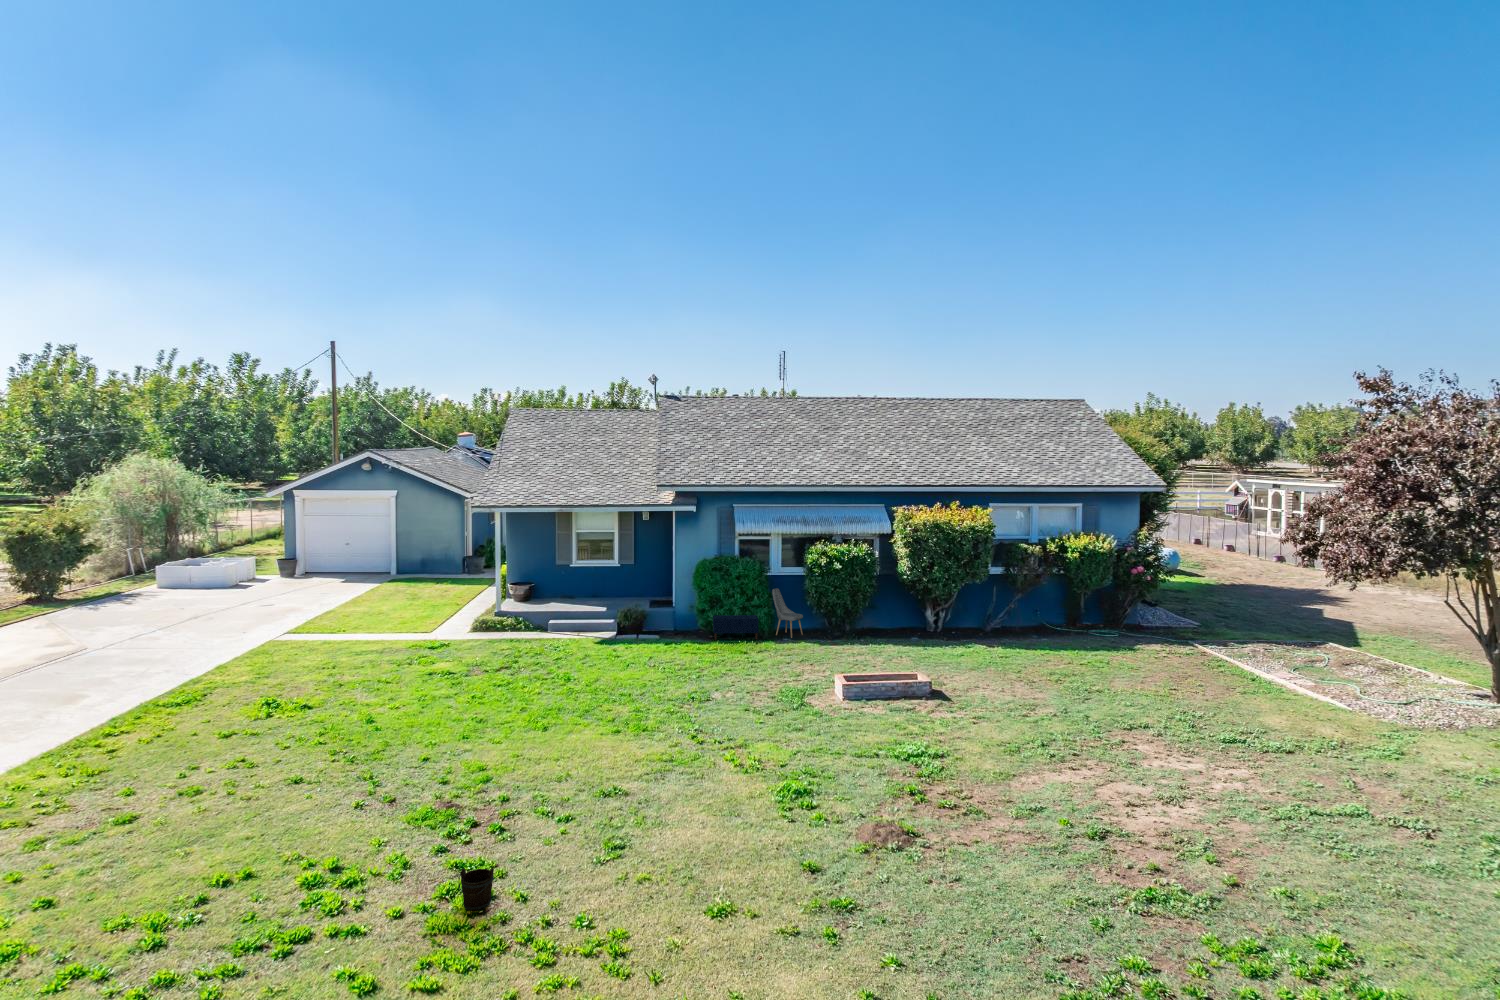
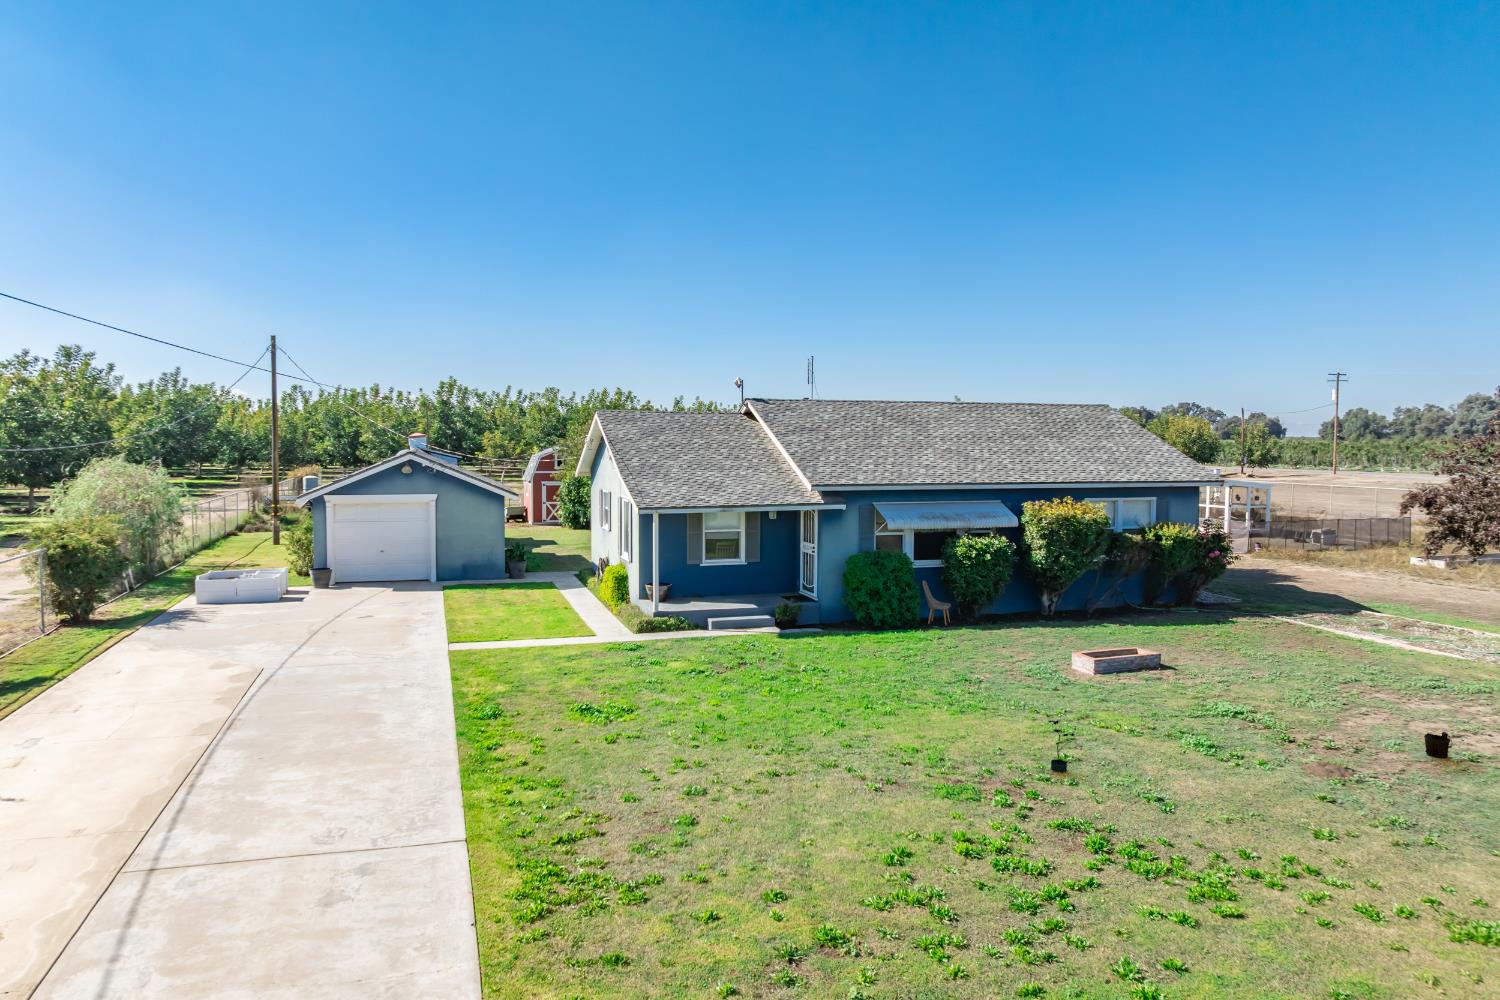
bench: present [713,615,759,640] -> none [874,606,920,630]
potted plant: none [562,764,597,827] -> present [1049,720,1075,772]
bucket: present [458,869,494,911] -> present [1424,732,1452,758]

